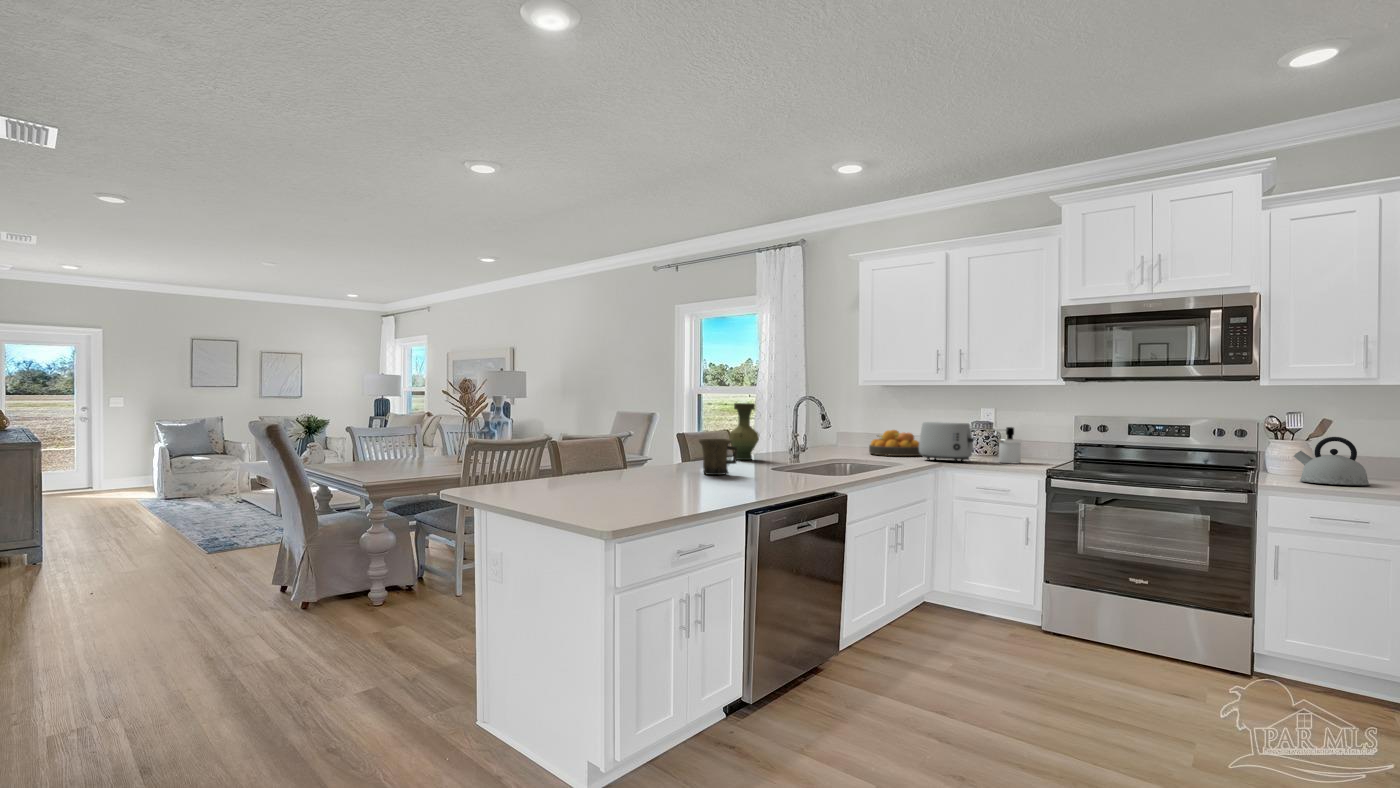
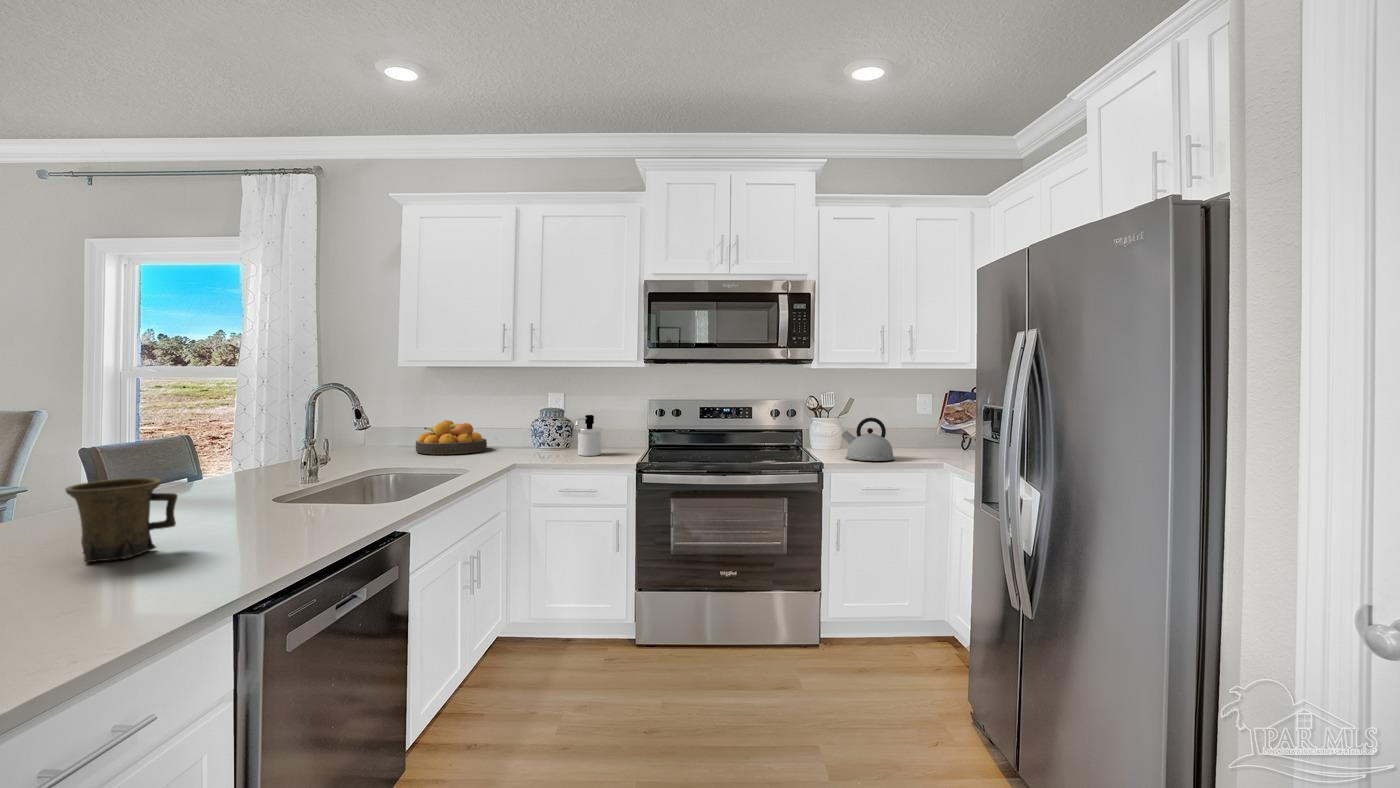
vase: present [729,403,759,460] -> none [173,397,237,494]
toaster: present [919,422,974,462] -> none [486,412,554,459]

